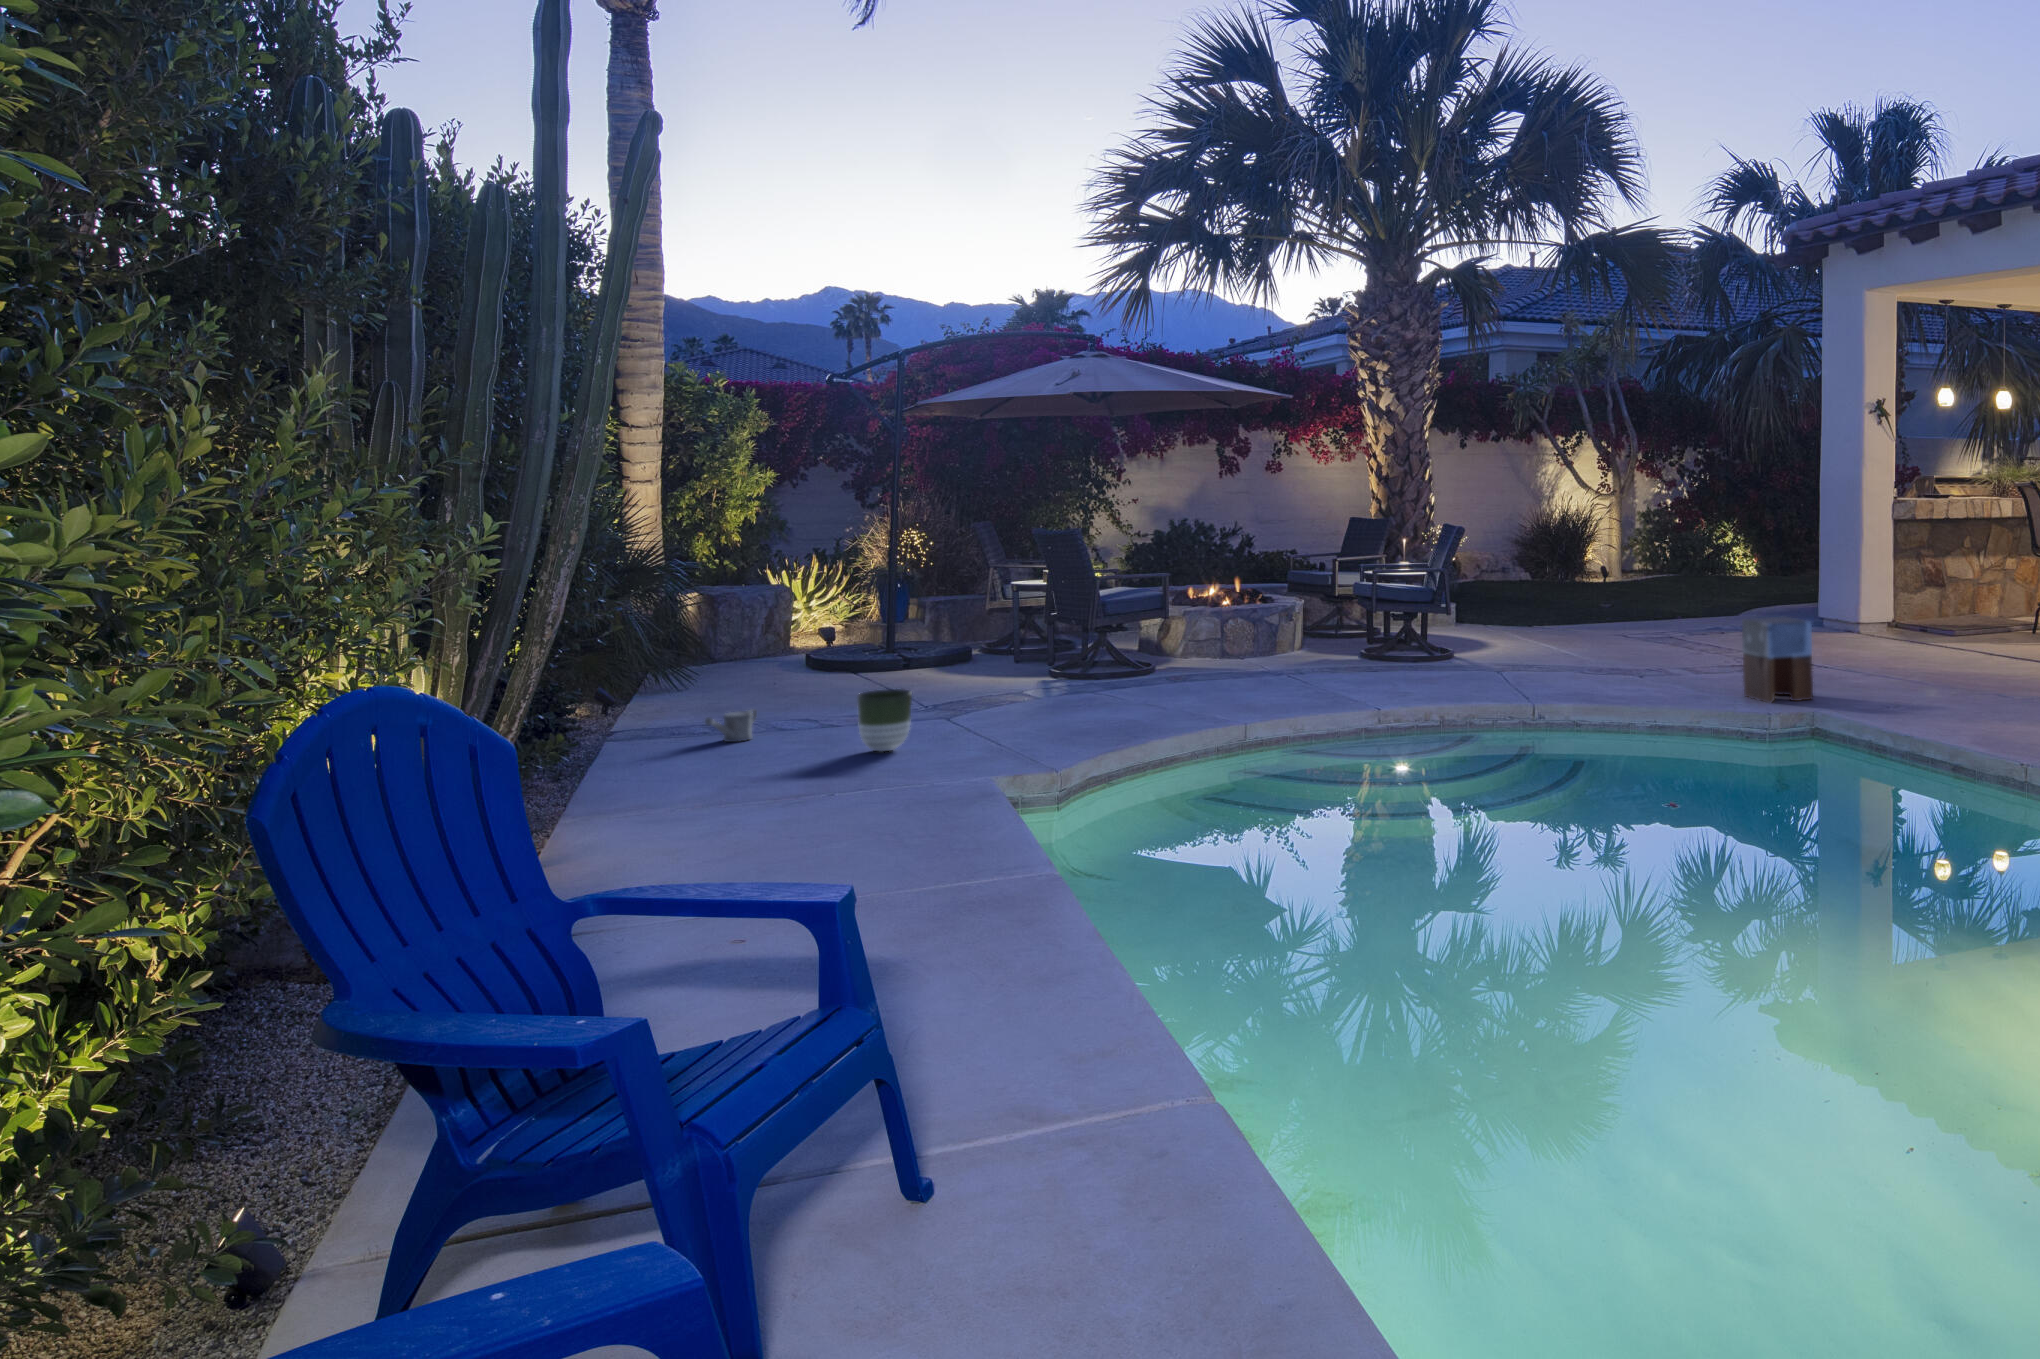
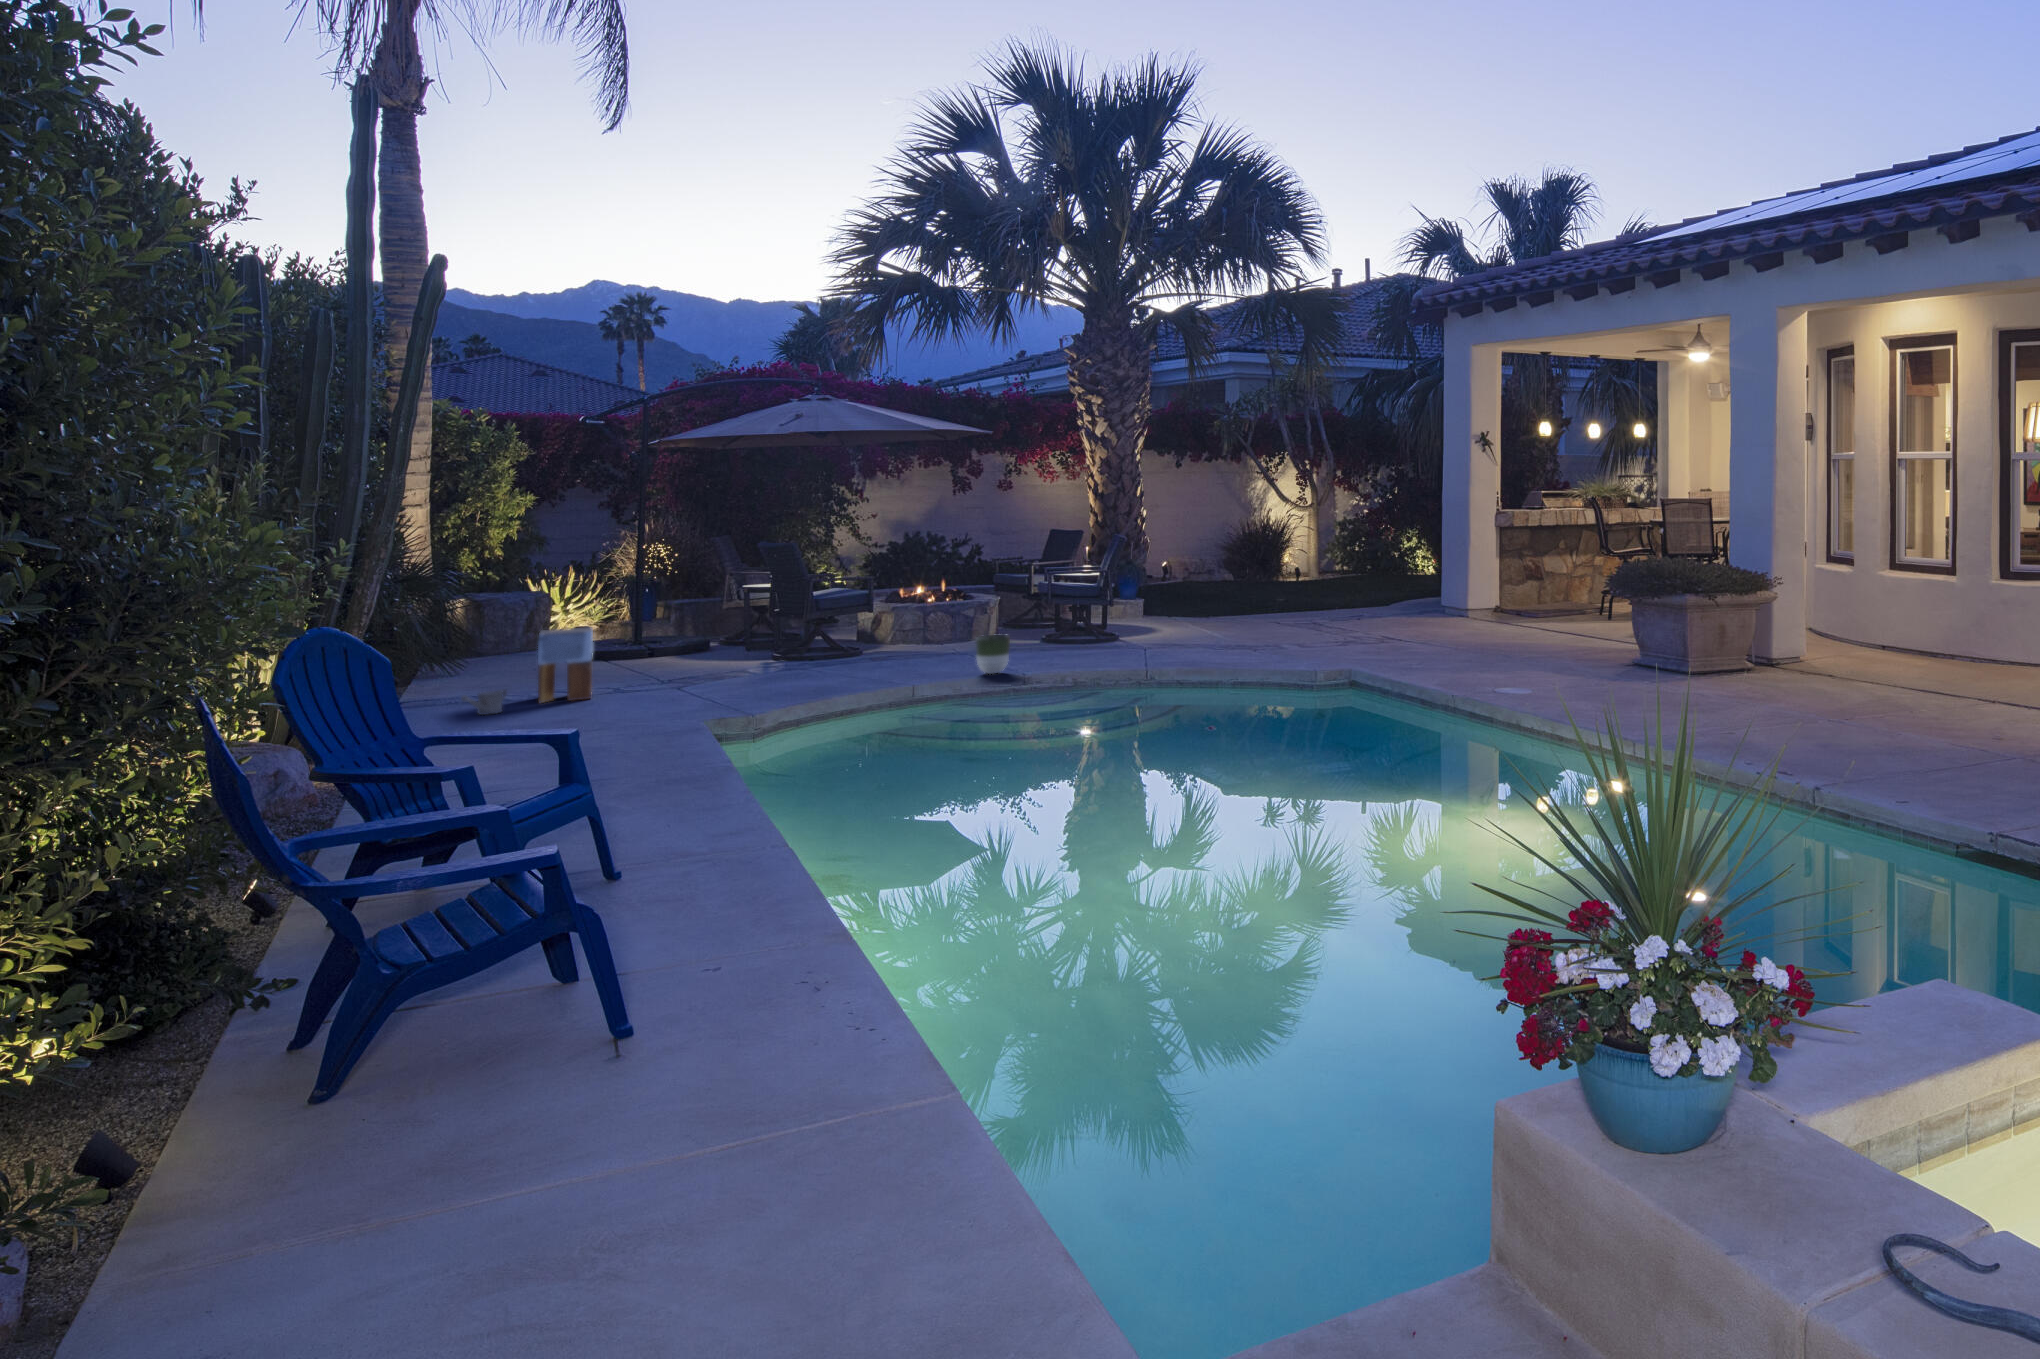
stool: present [1742,617,1813,703] -> present [538,627,593,703]
planter: present [857,689,912,751] -> present [976,635,1010,674]

